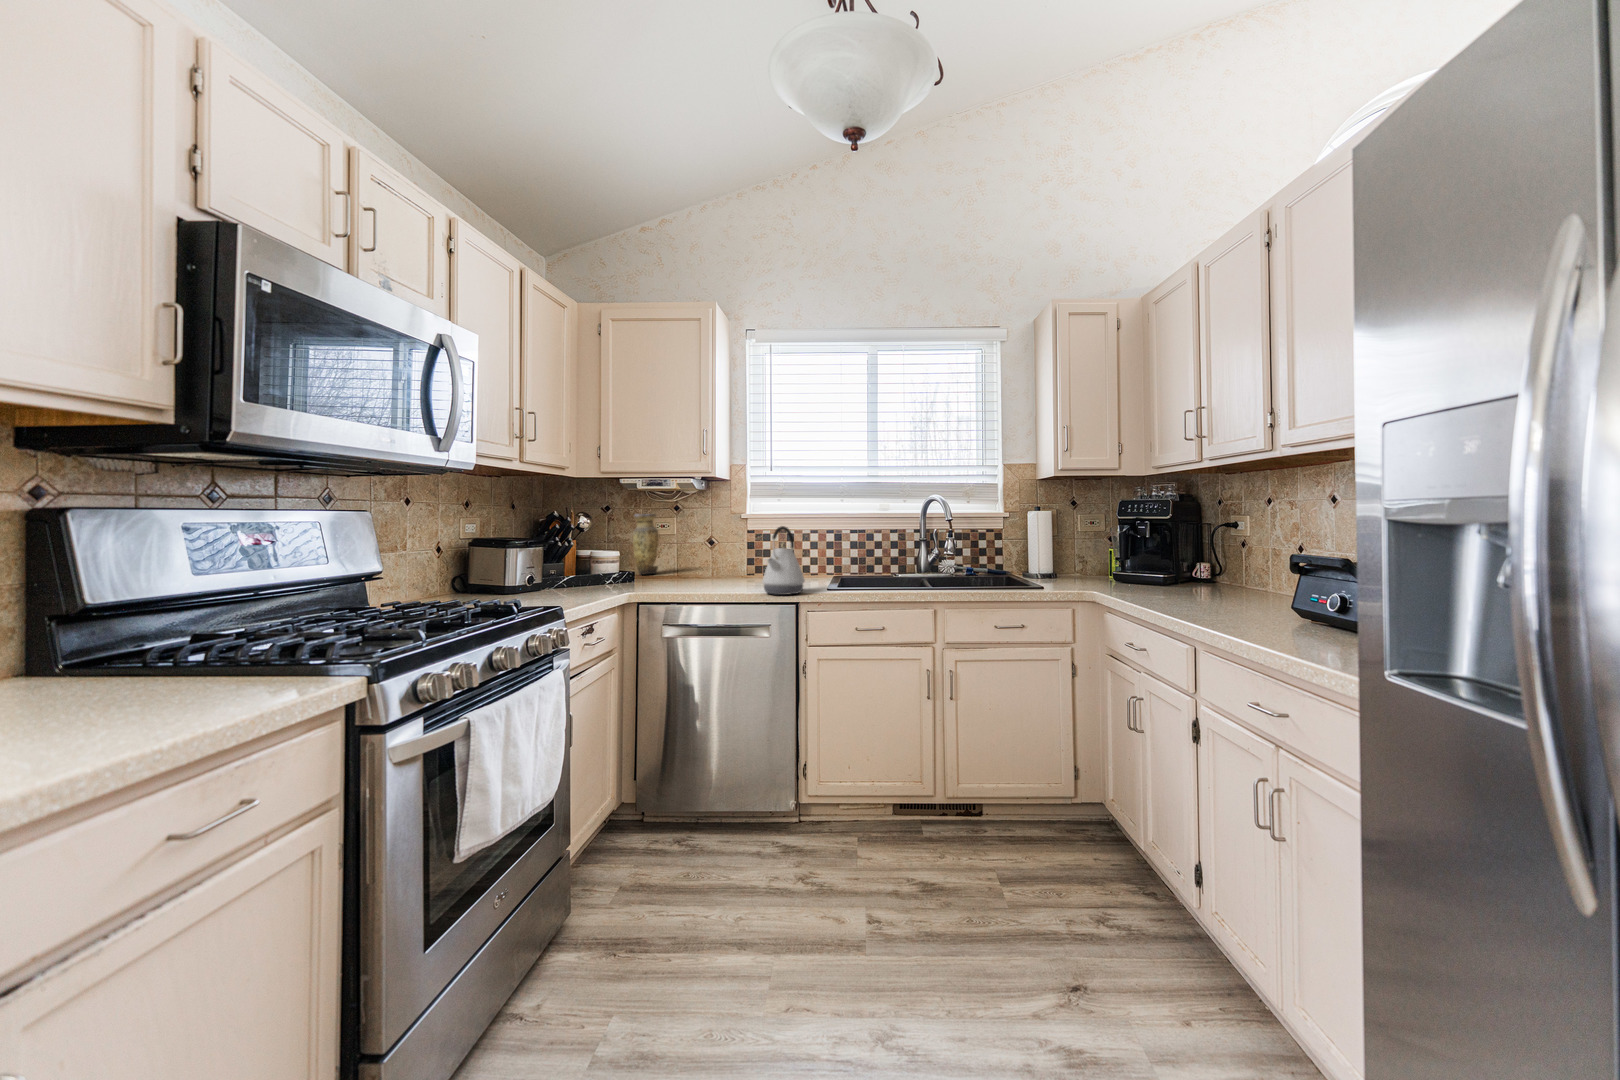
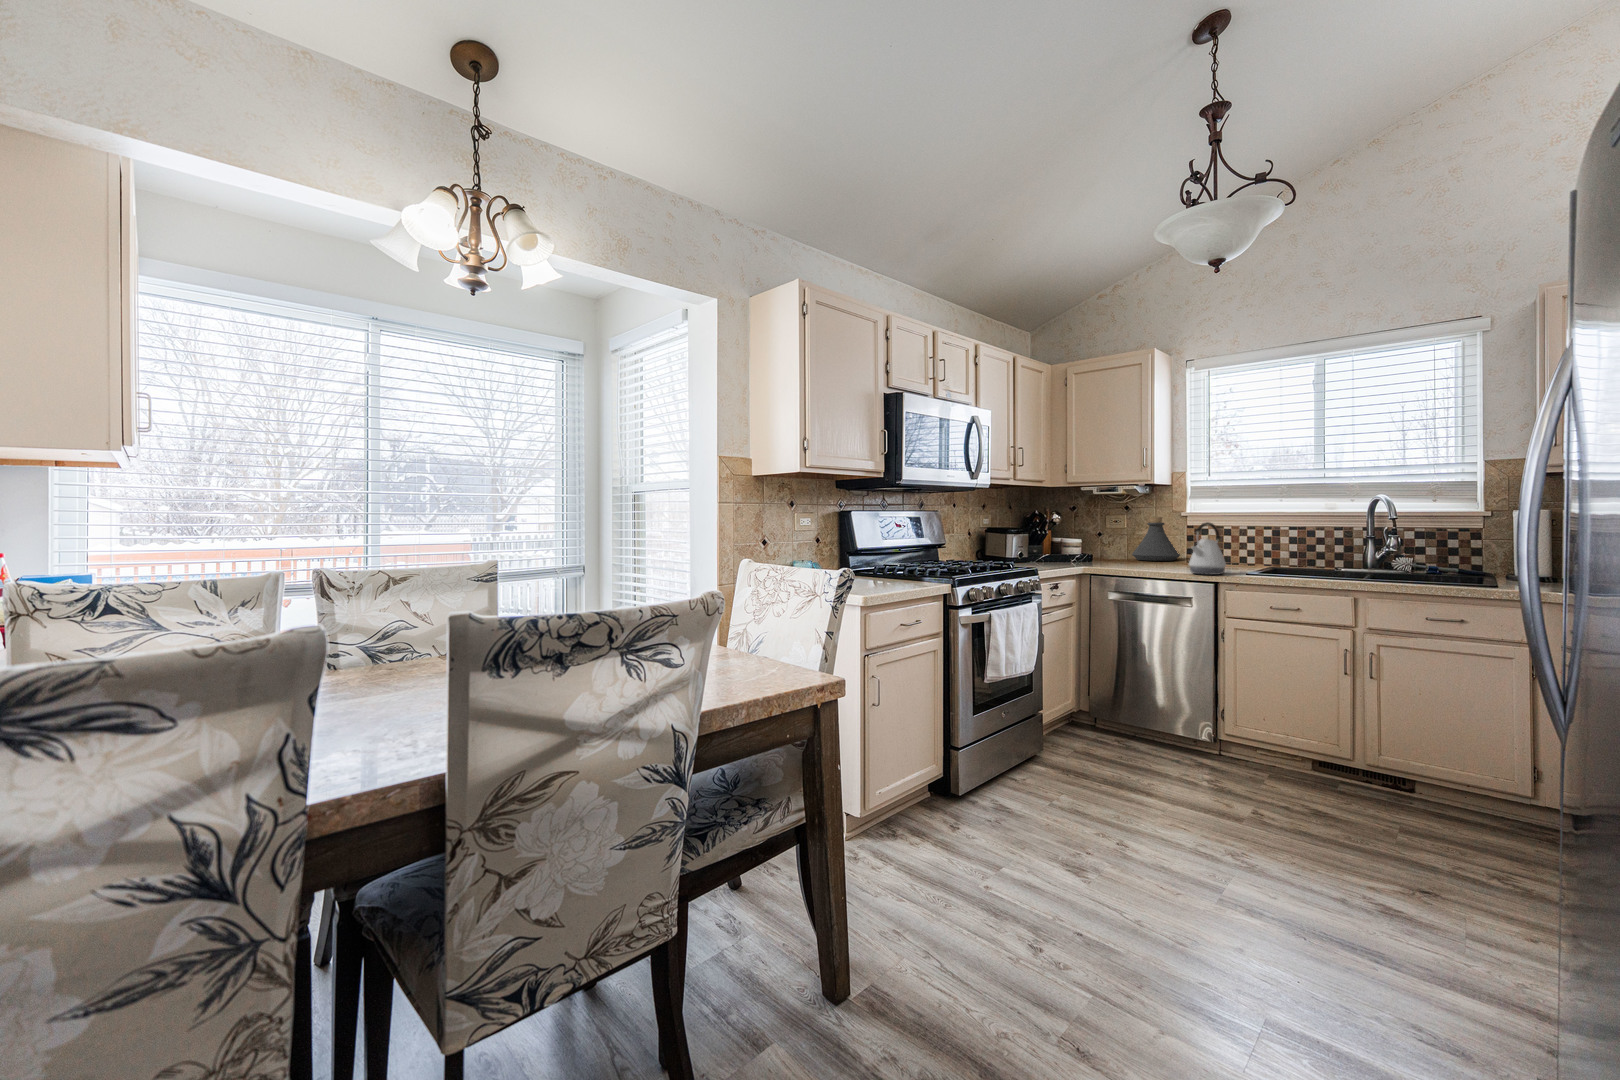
vase: present [633,514,660,574] -> none [1093,513,1115,558]
bottle: none [682,520,738,575] -> present [1132,517,1180,561]

